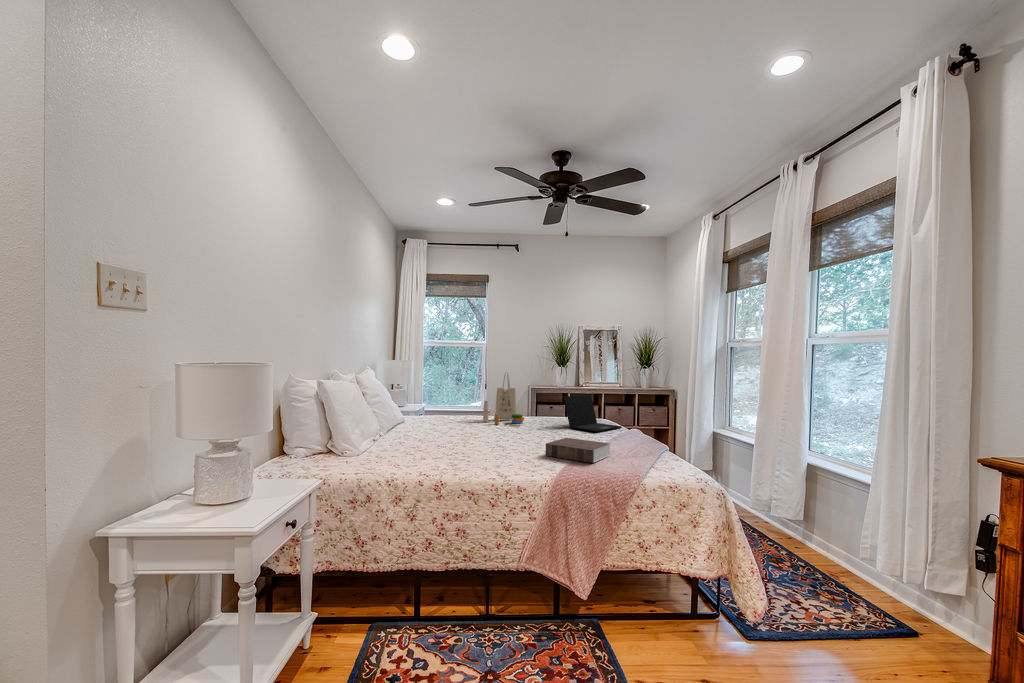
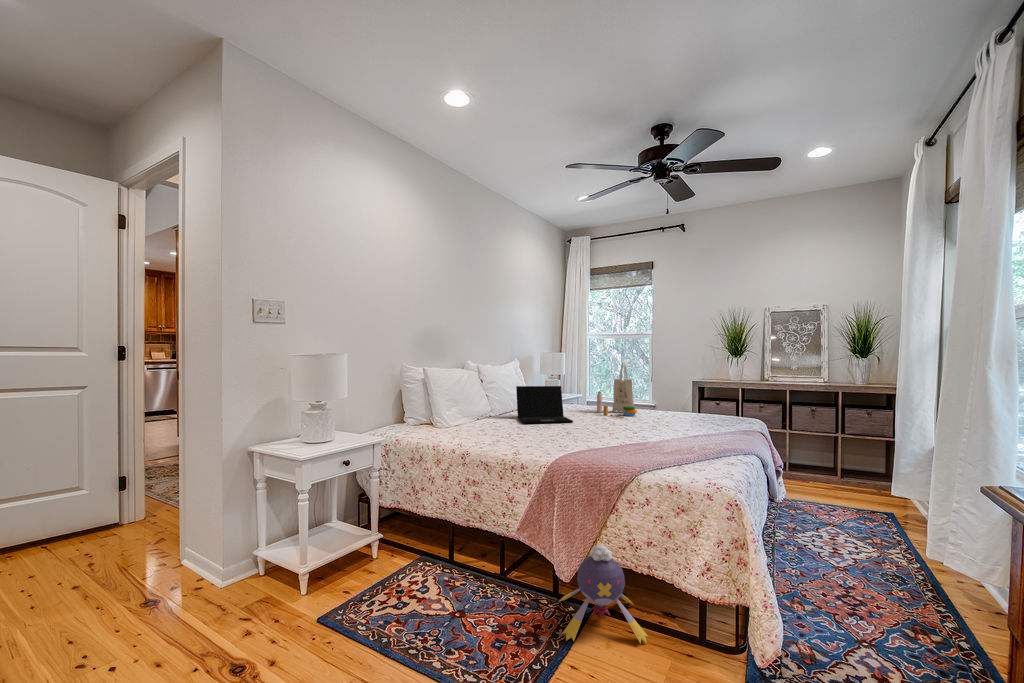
laptop: present [564,395,622,432] -> present [516,386,573,423]
book: present [545,438,610,463] -> none [587,429,657,454]
plush toy: none [564,554,665,661] -> present [559,545,648,643]

